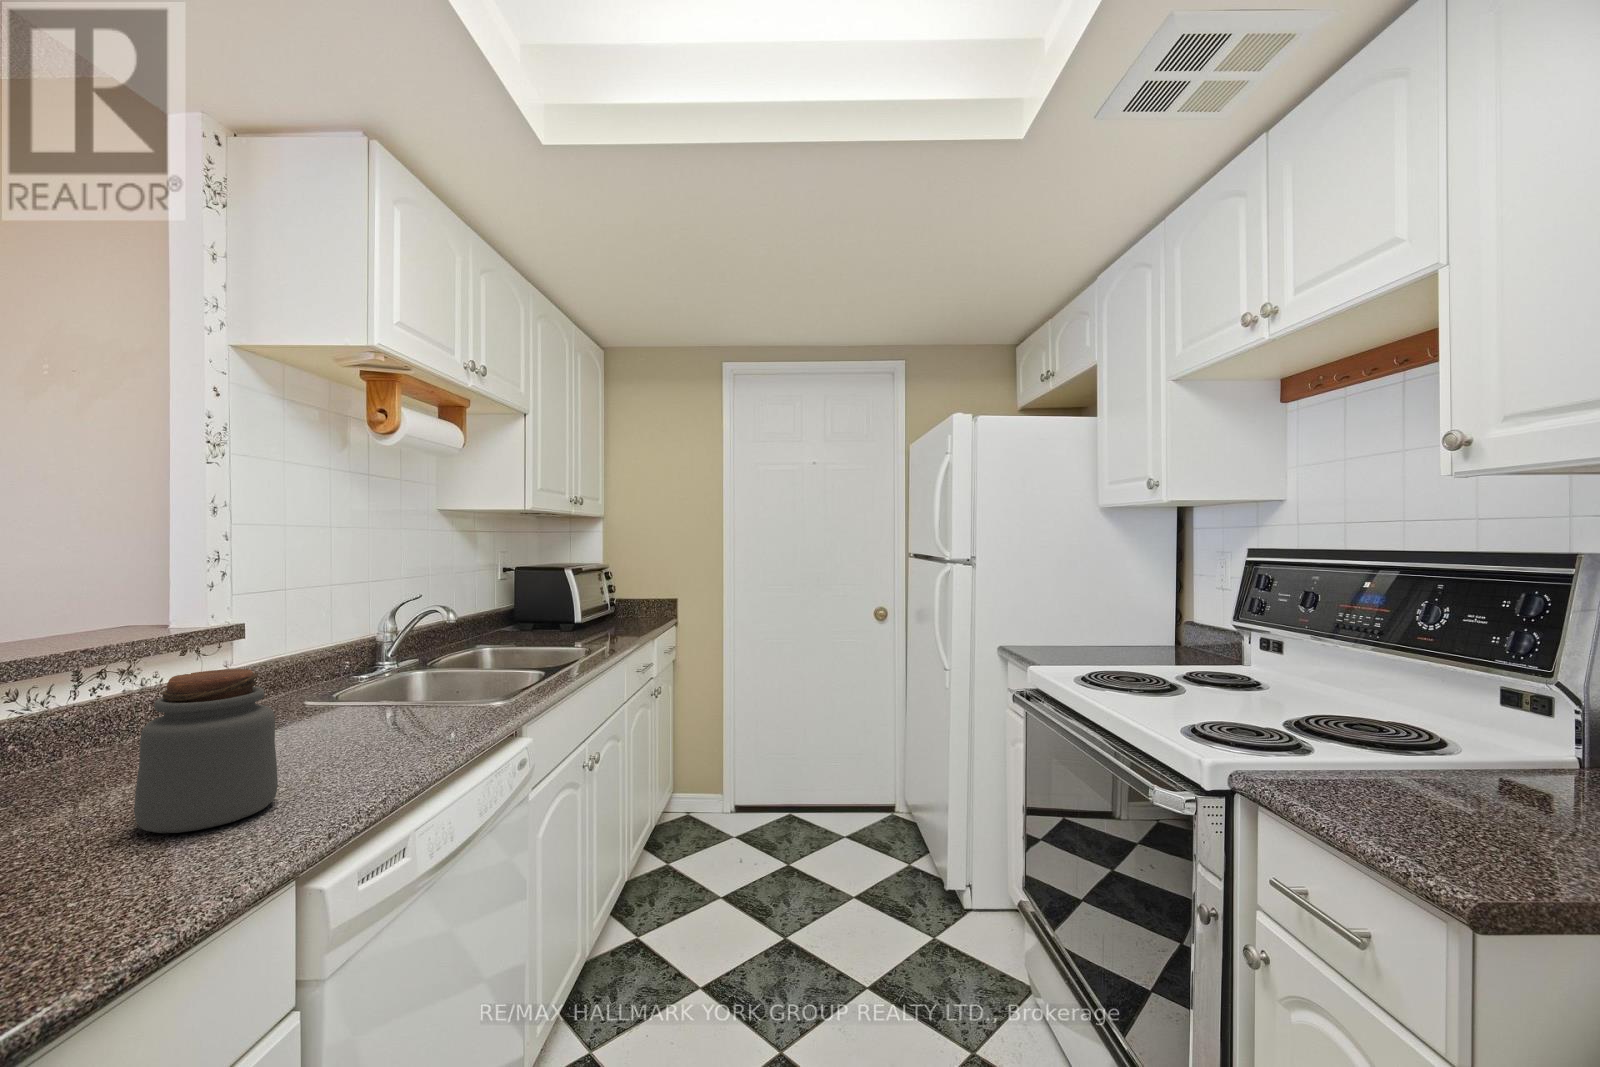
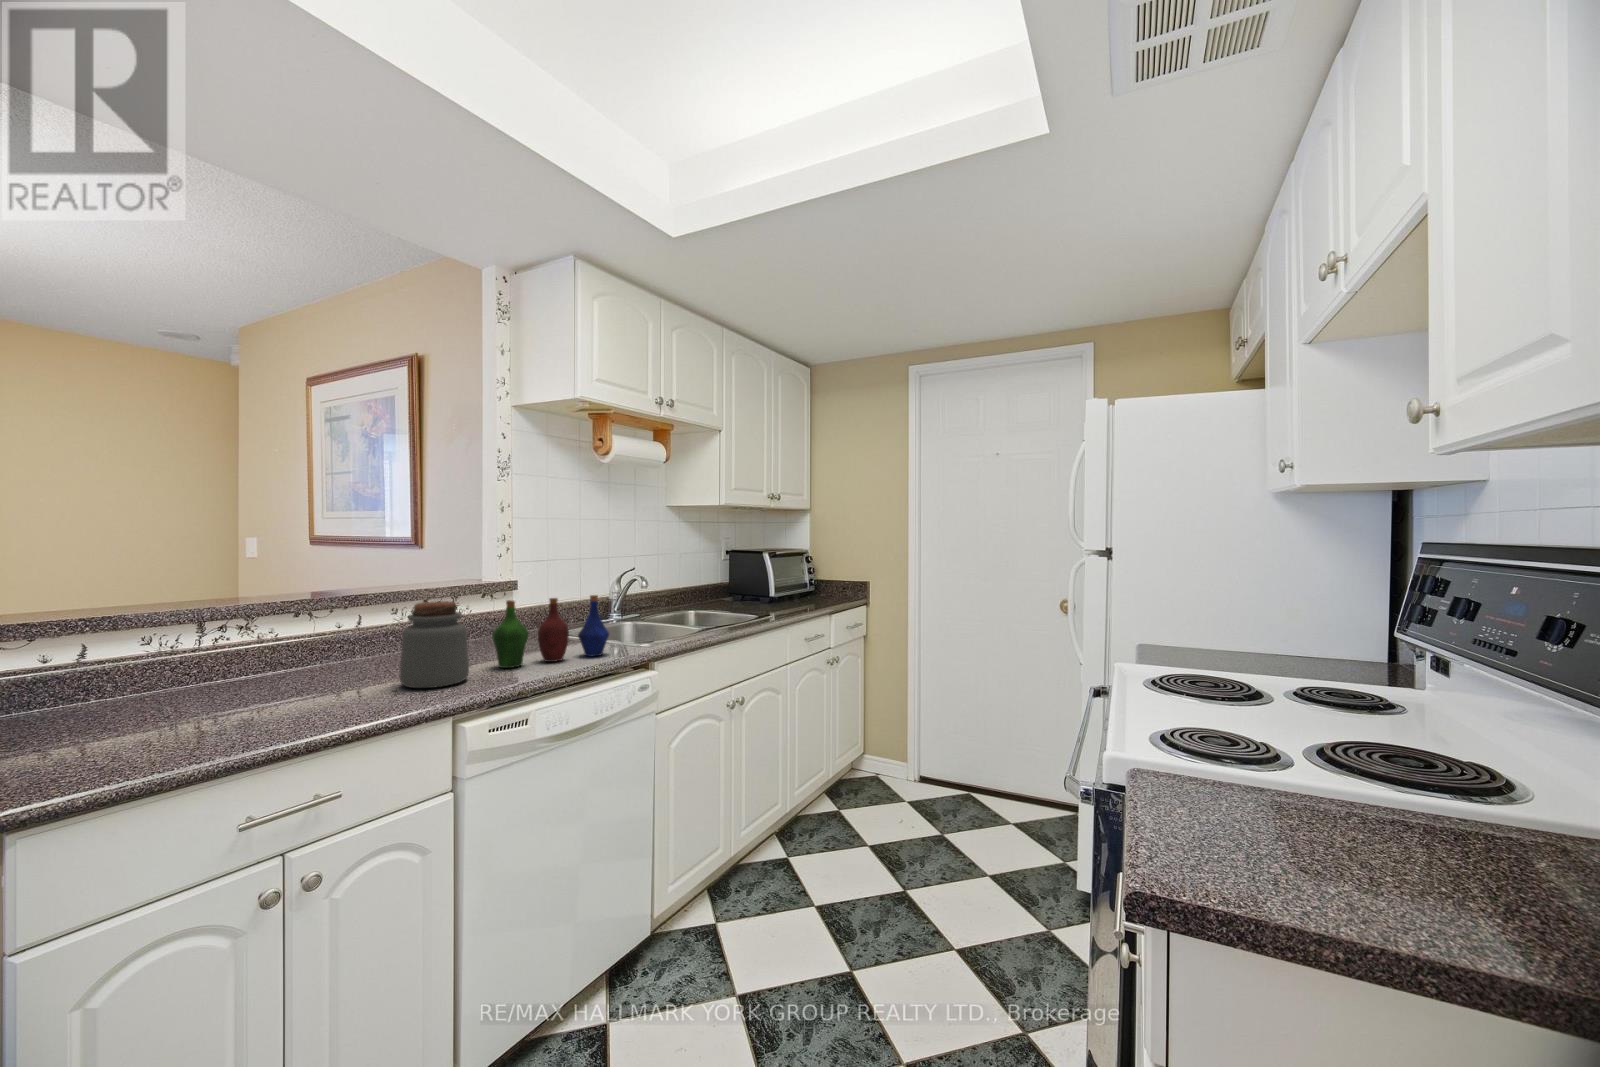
bottle: none [288,638,464,768] -> present [492,595,609,668]

